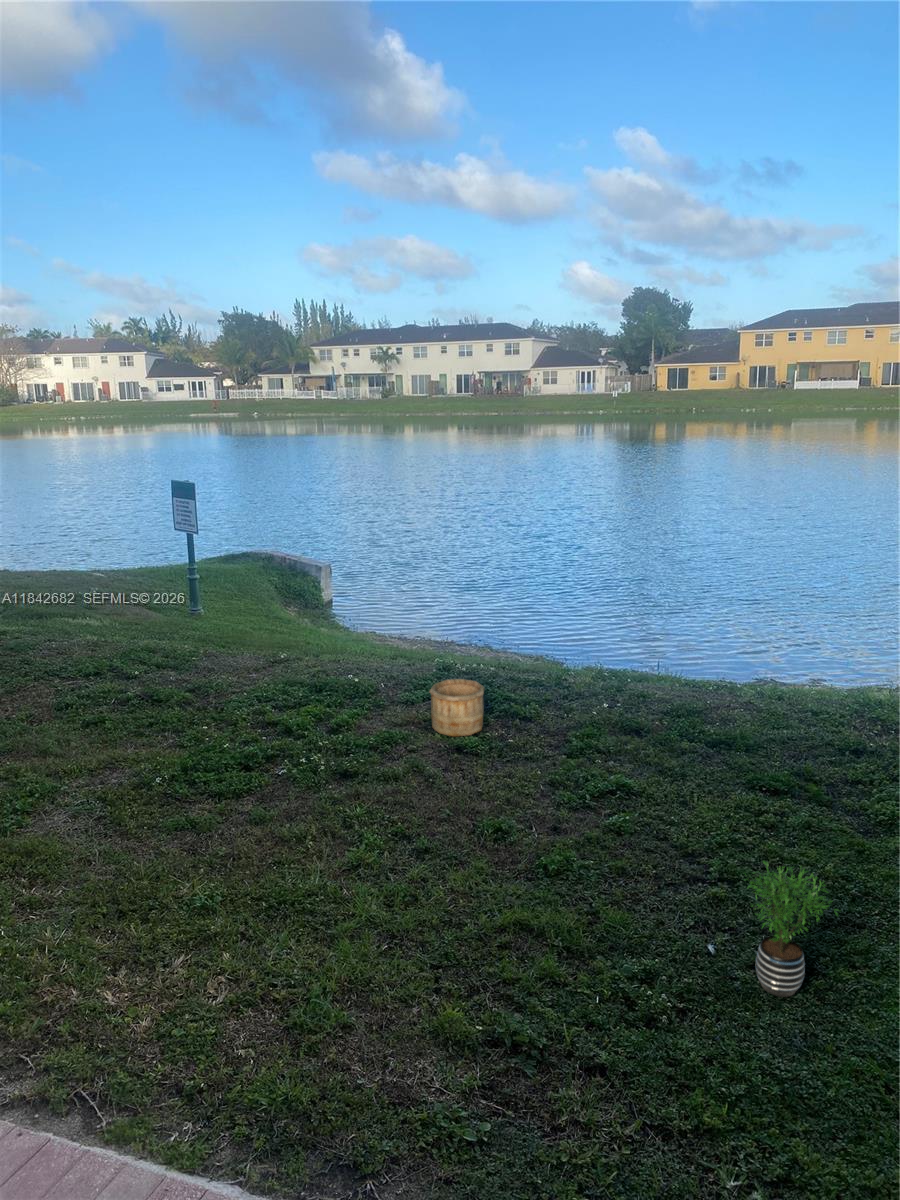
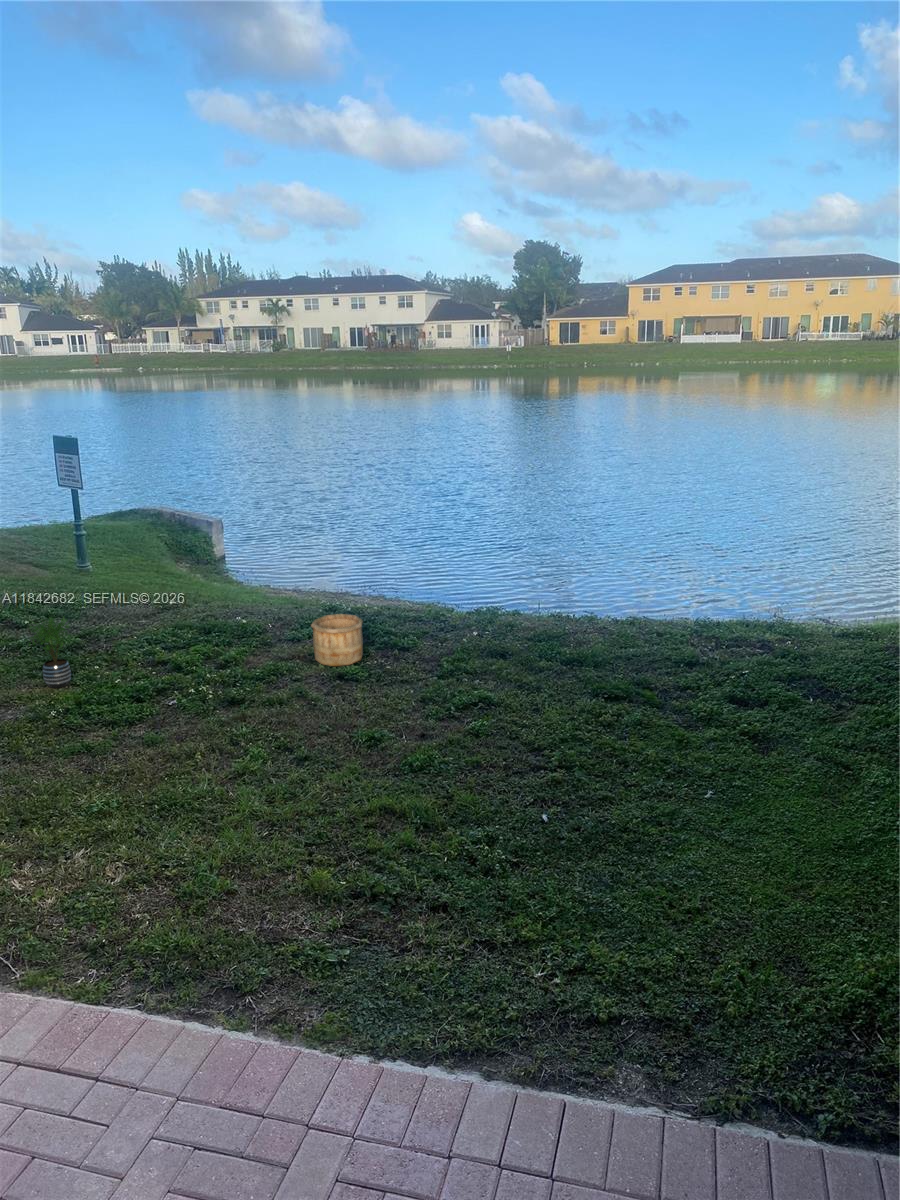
potted plant: present [744,861,839,997] -> present [29,617,71,688]

